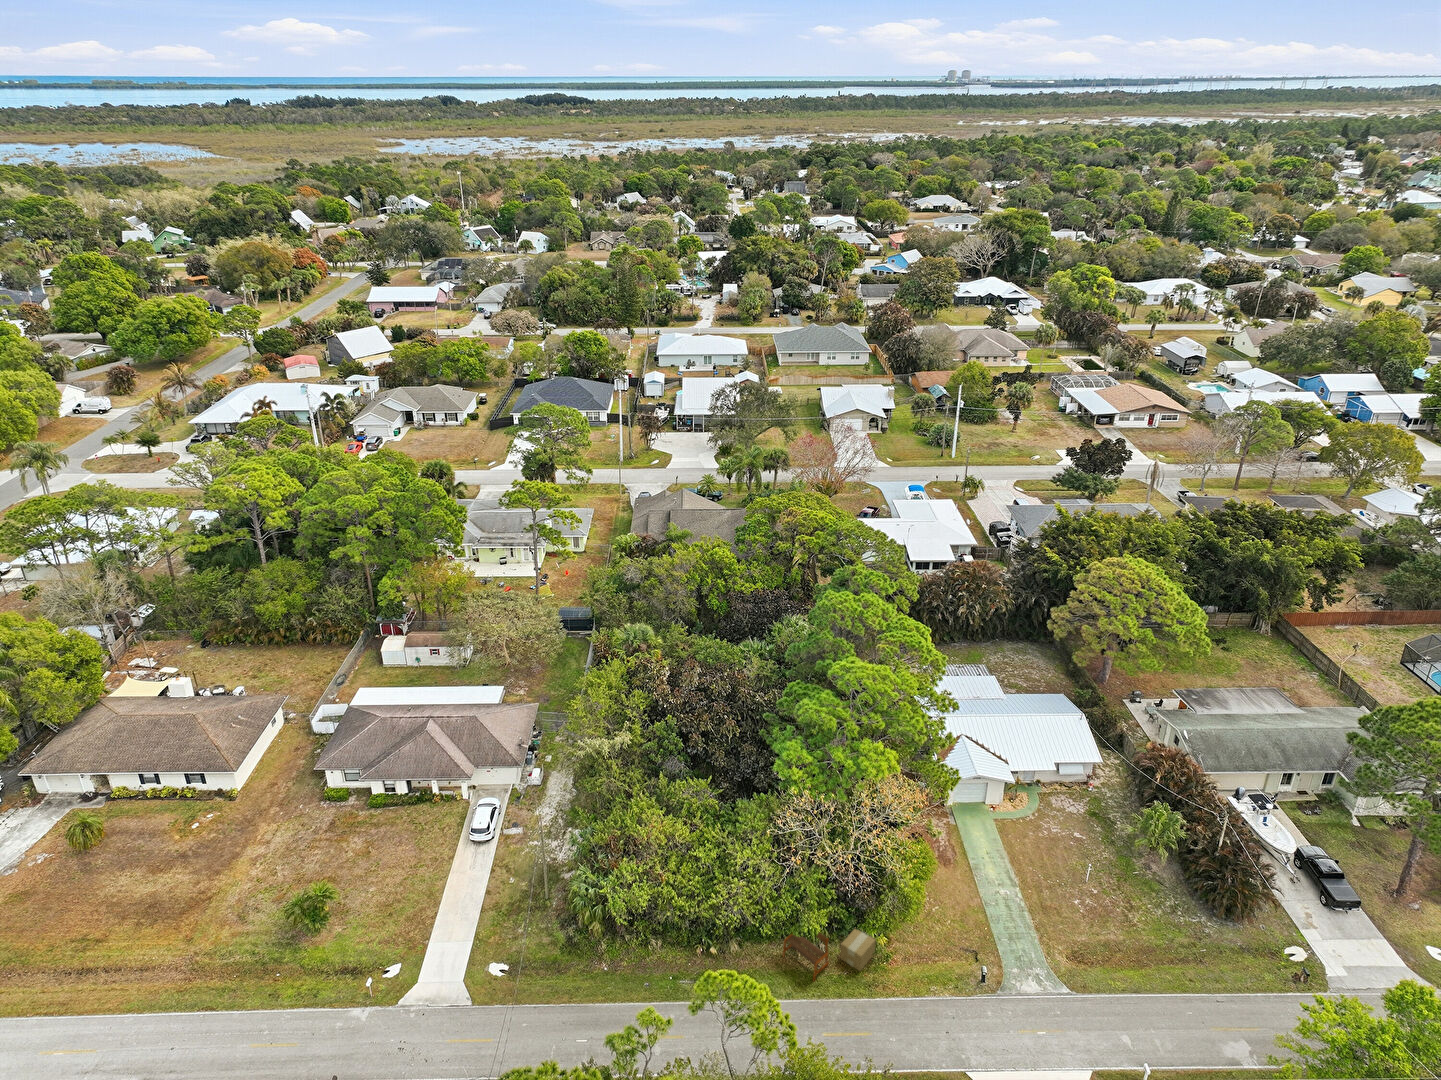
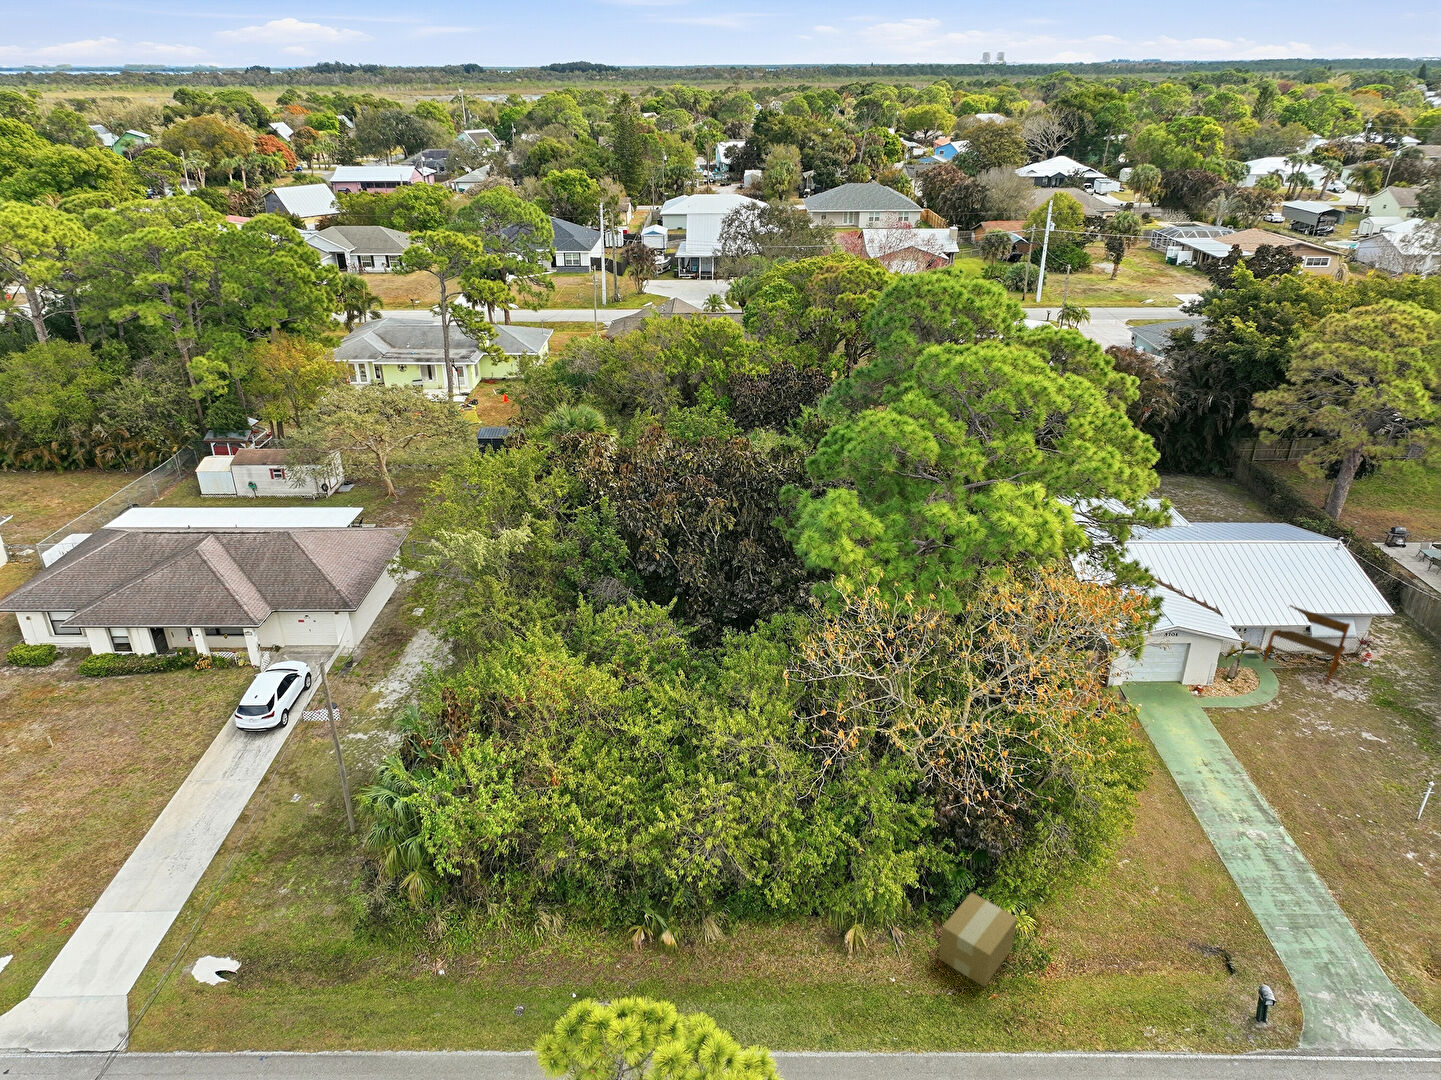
bench: present [782,933,829,981] -> present [1263,605,1350,685]

